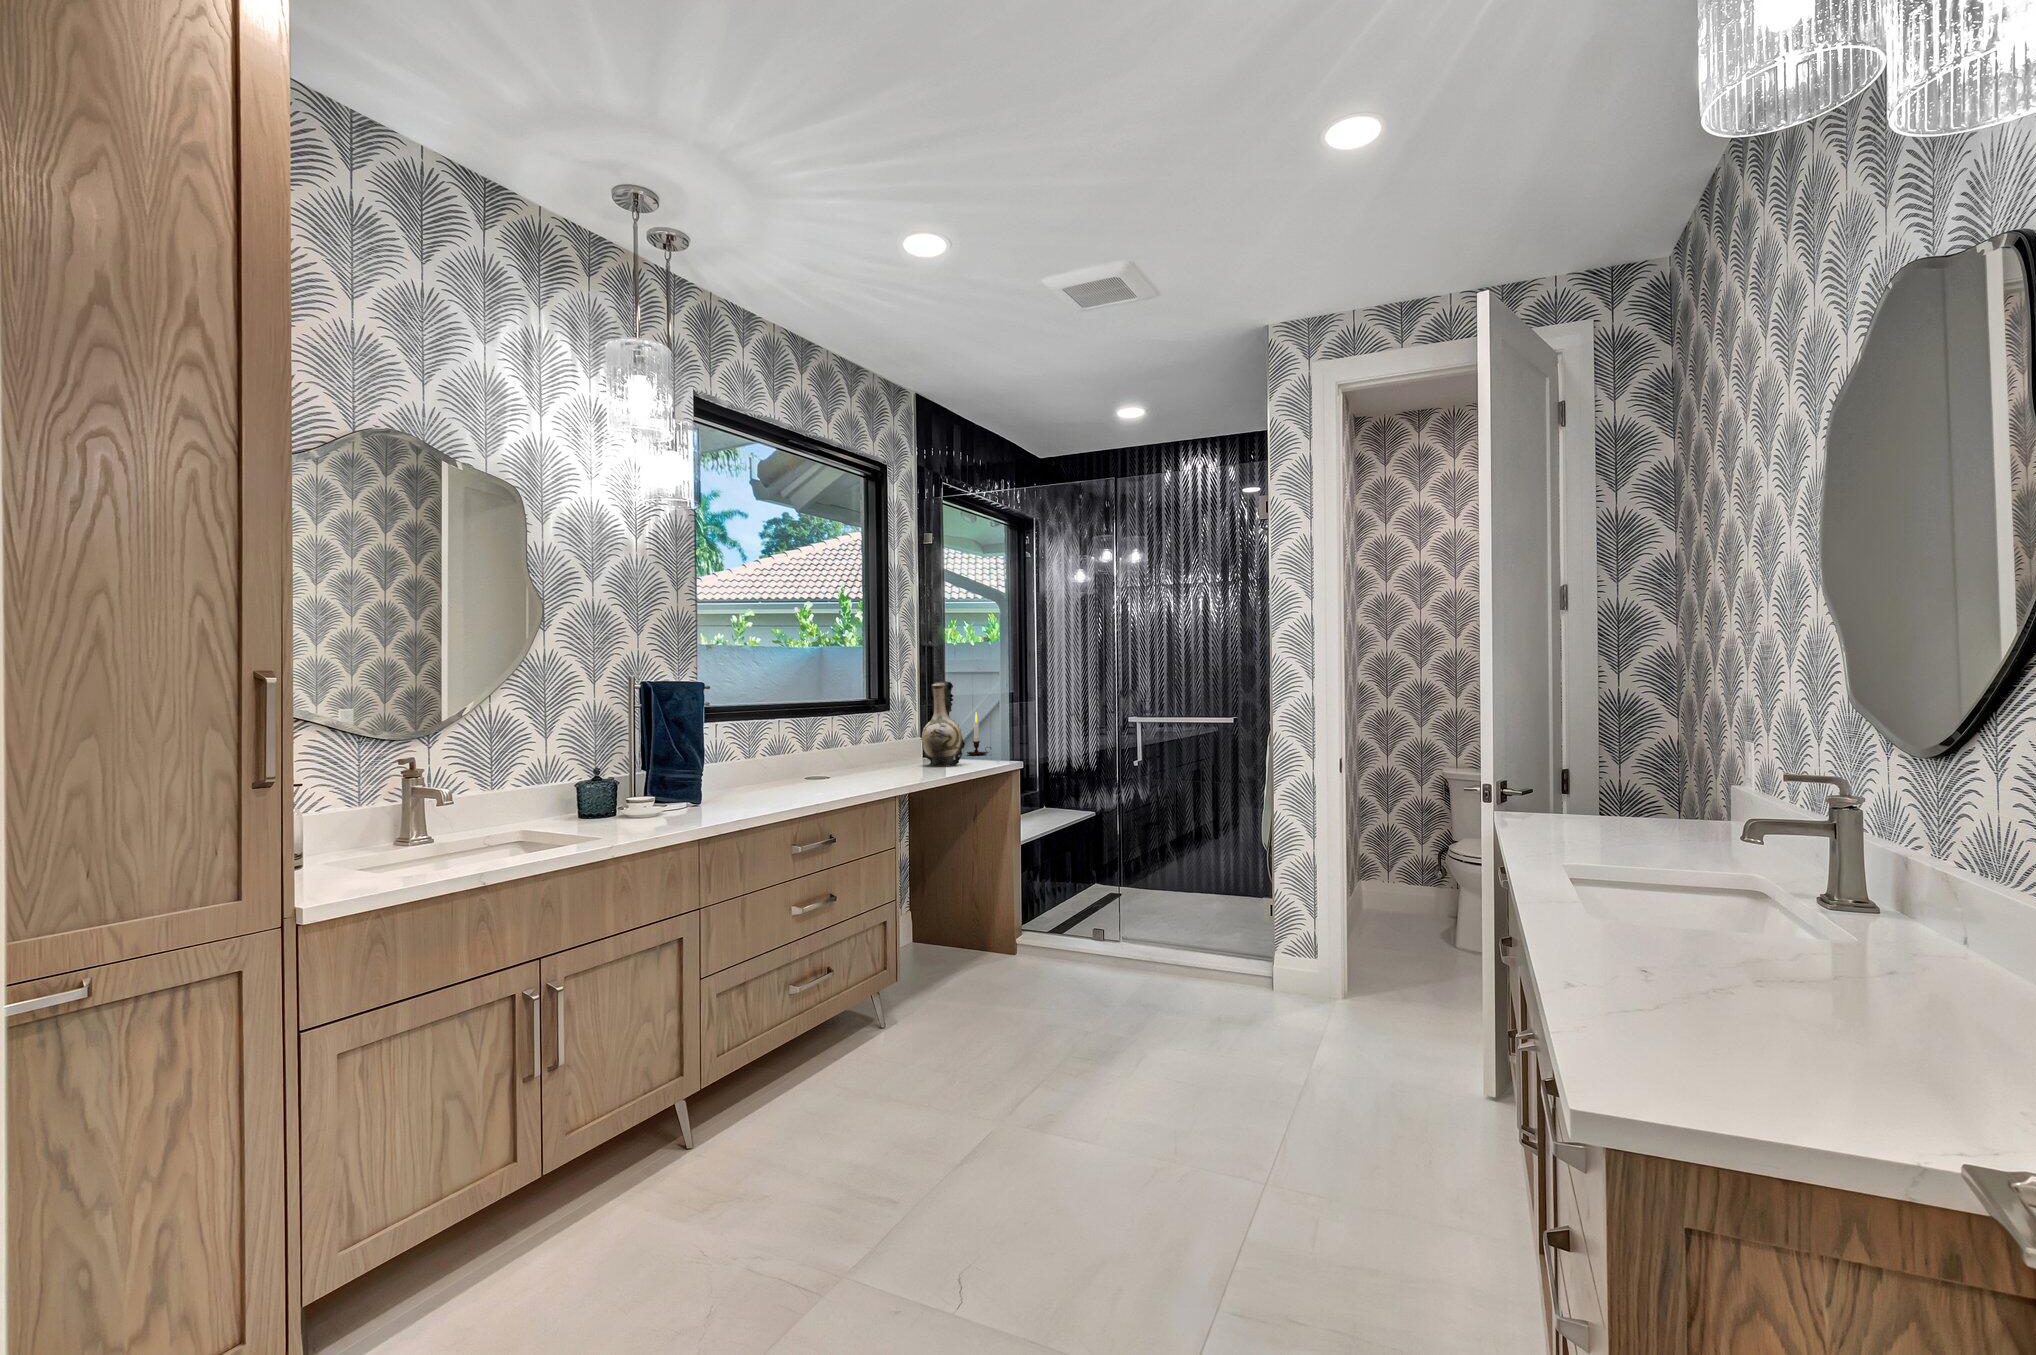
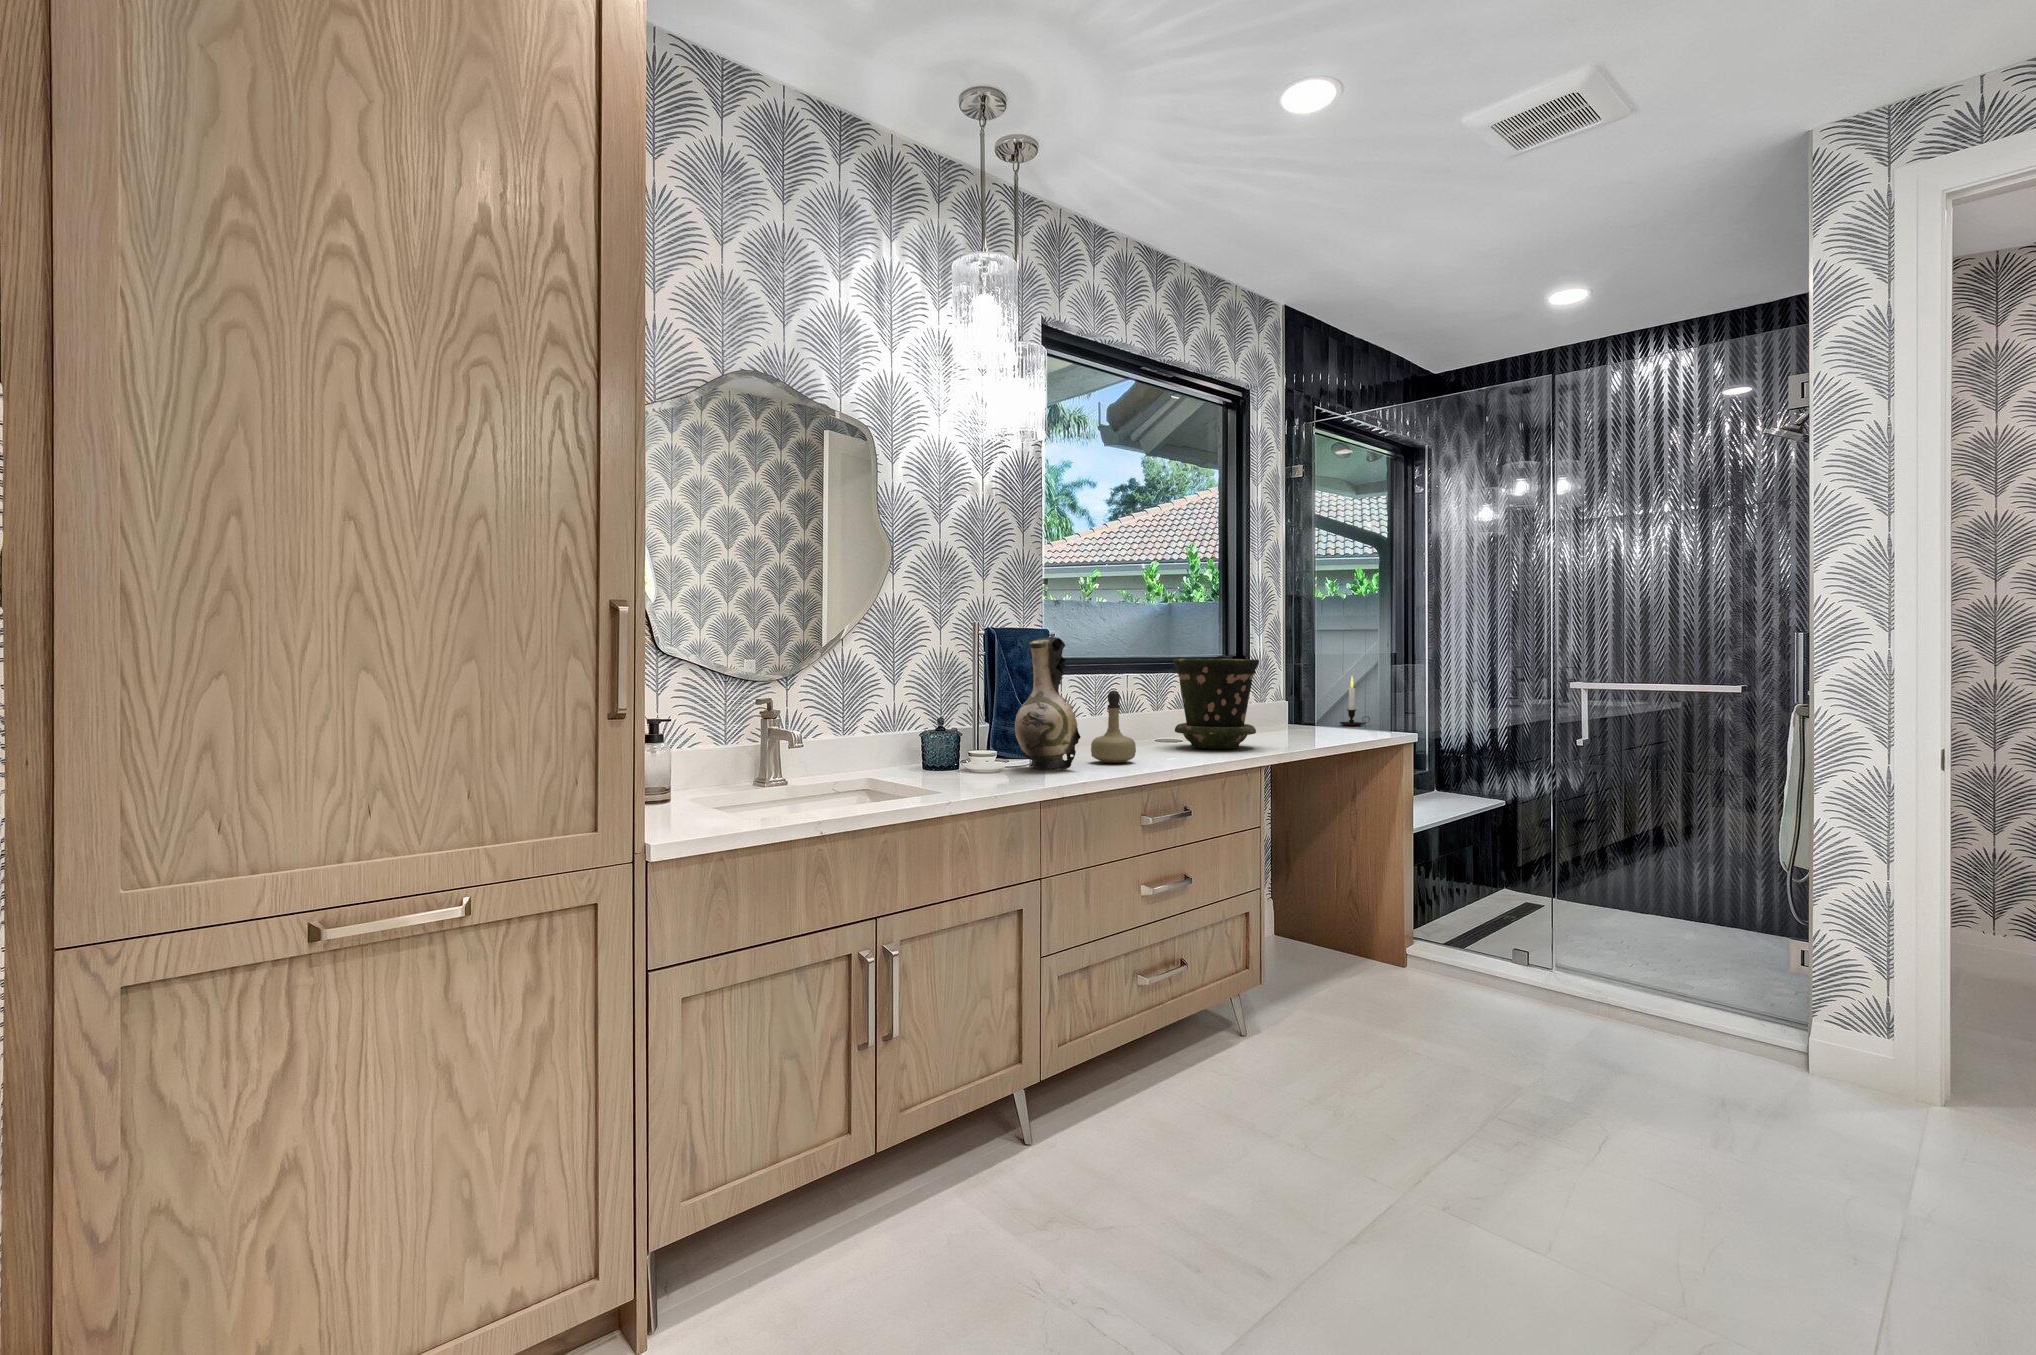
decorative vase: present [921,681,965,765] -> present [1015,637,1081,770]
flower pot: none [820,702,896,782] -> present [1173,659,1259,749]
perfume bottle: none [746,735,788,801] -> present [1091,690,1136,763]

